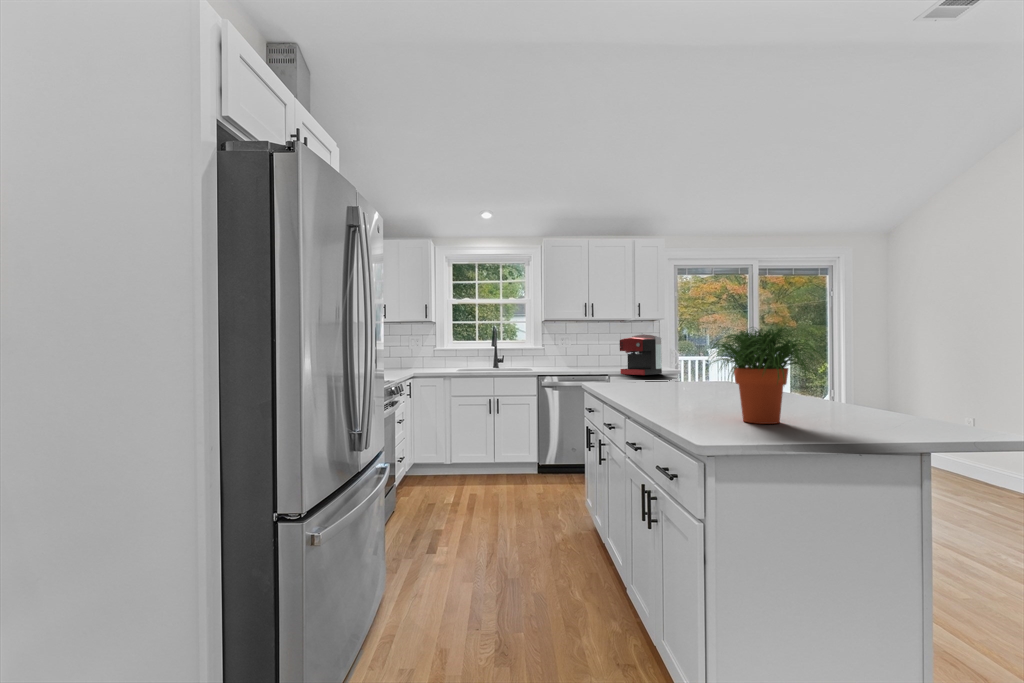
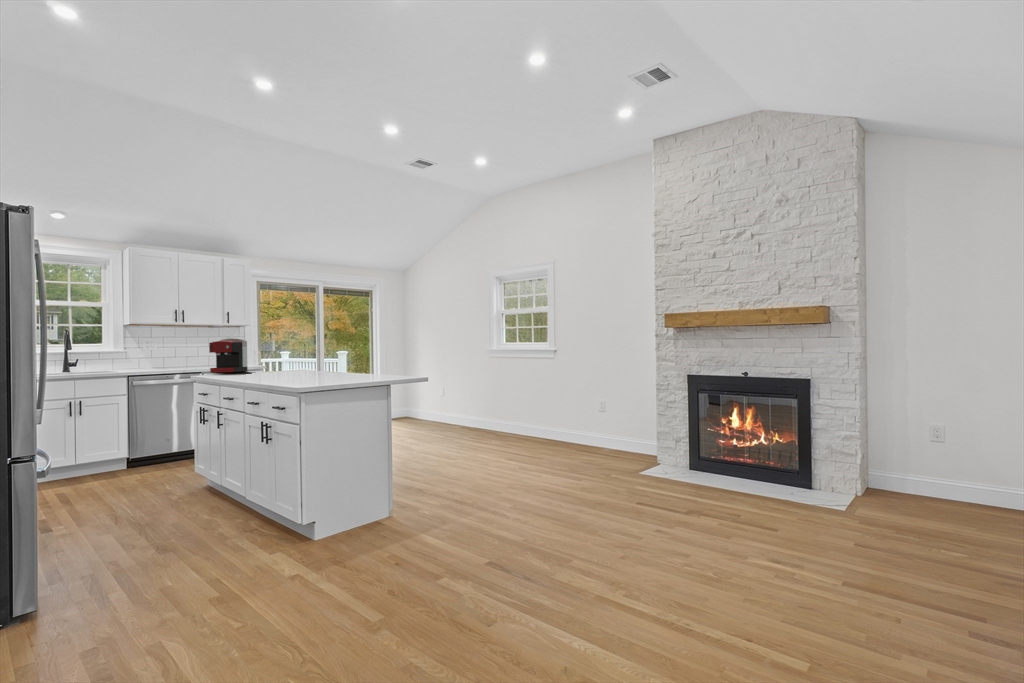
potted plant: present [709,327,823,424] -> none [298,331,356,379]

